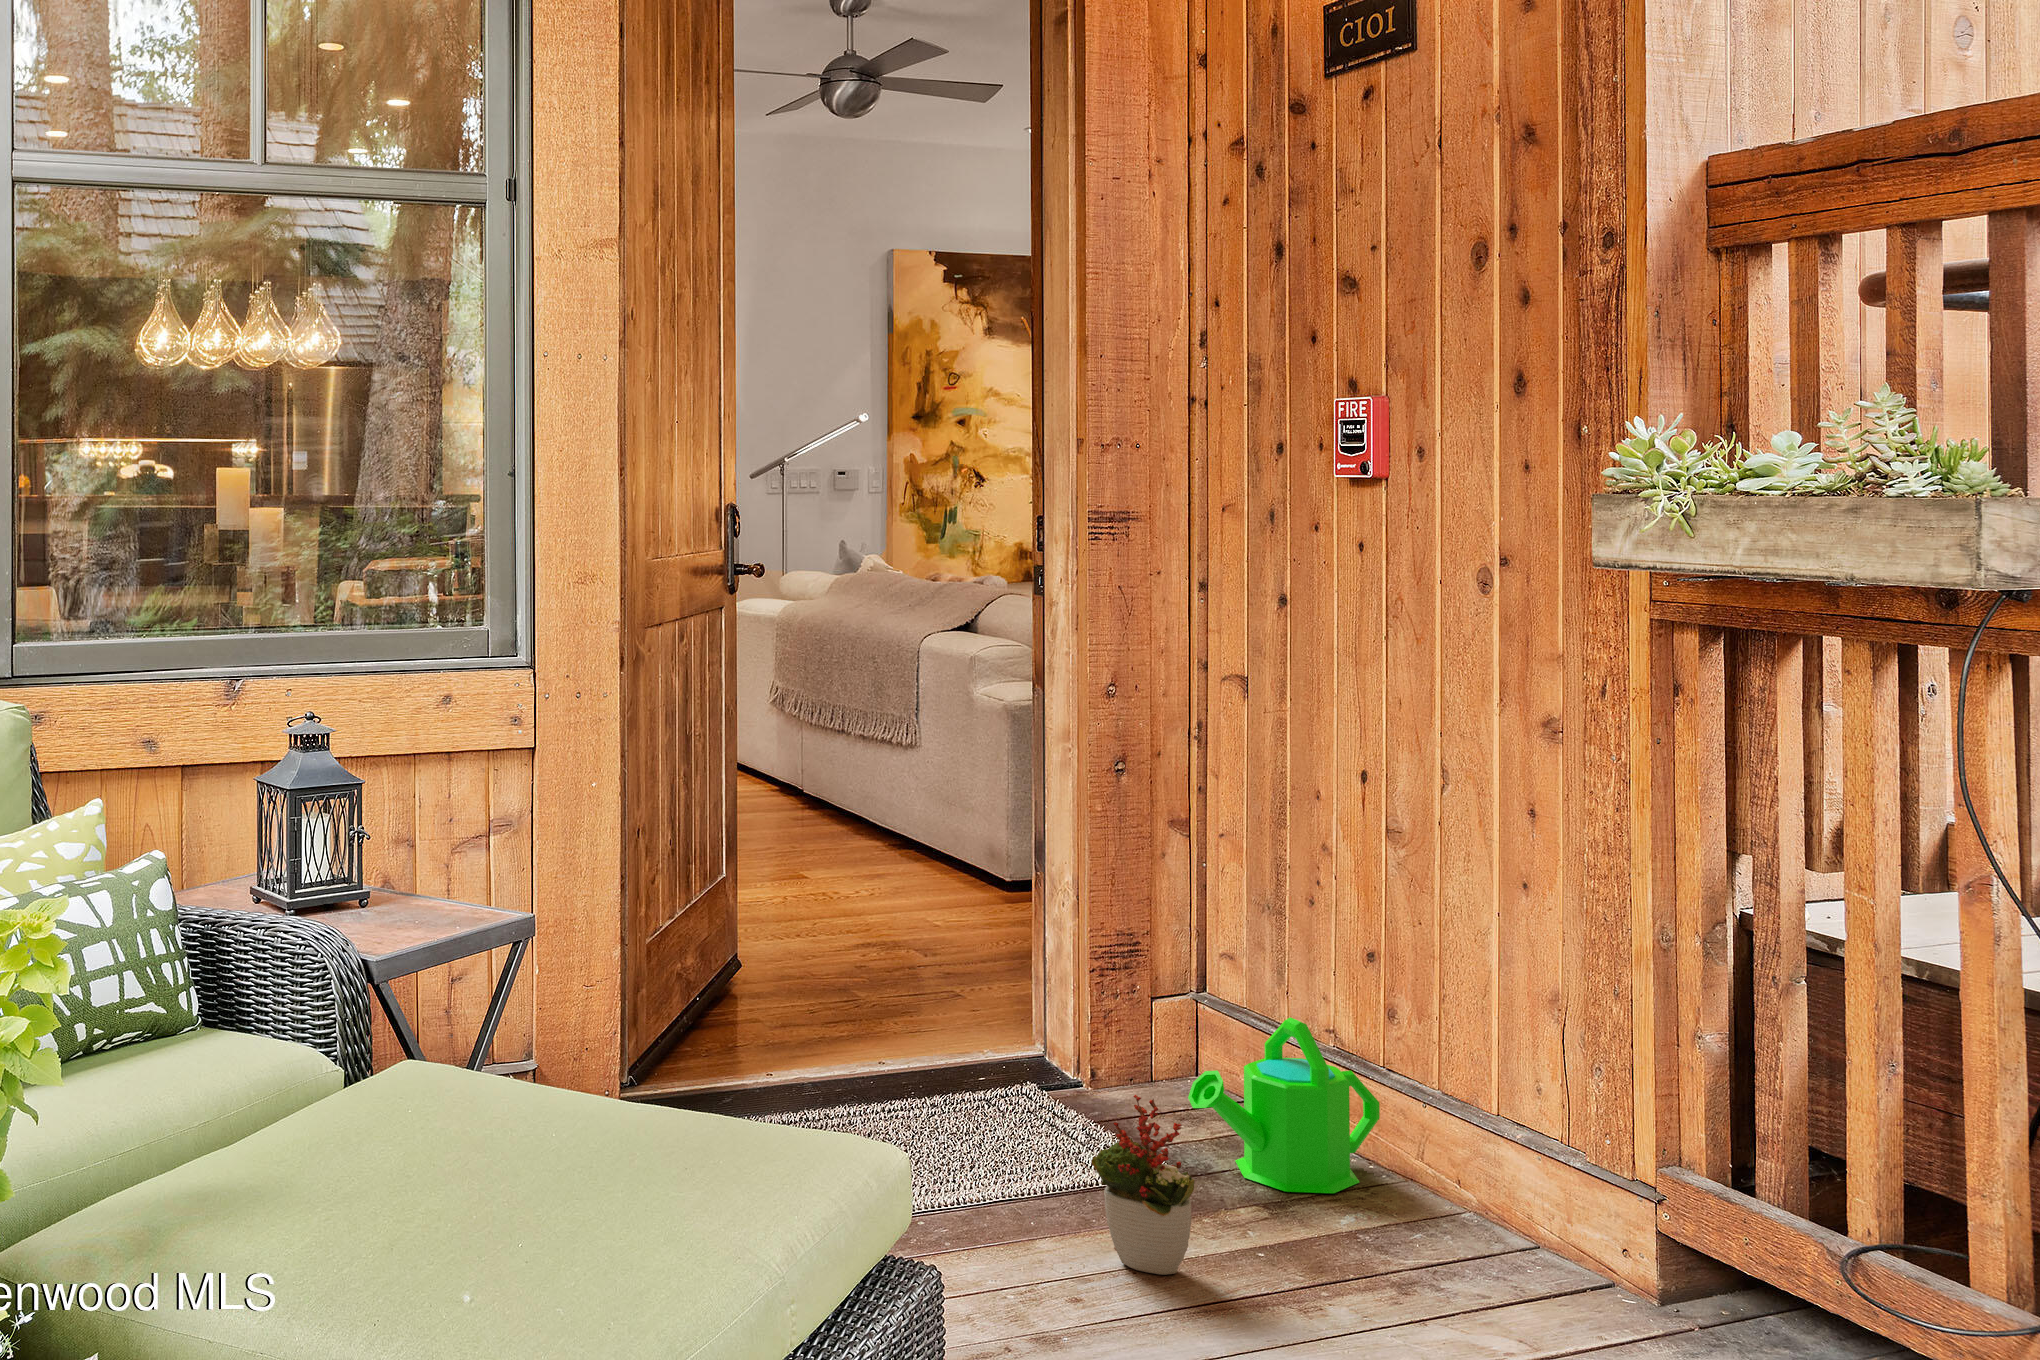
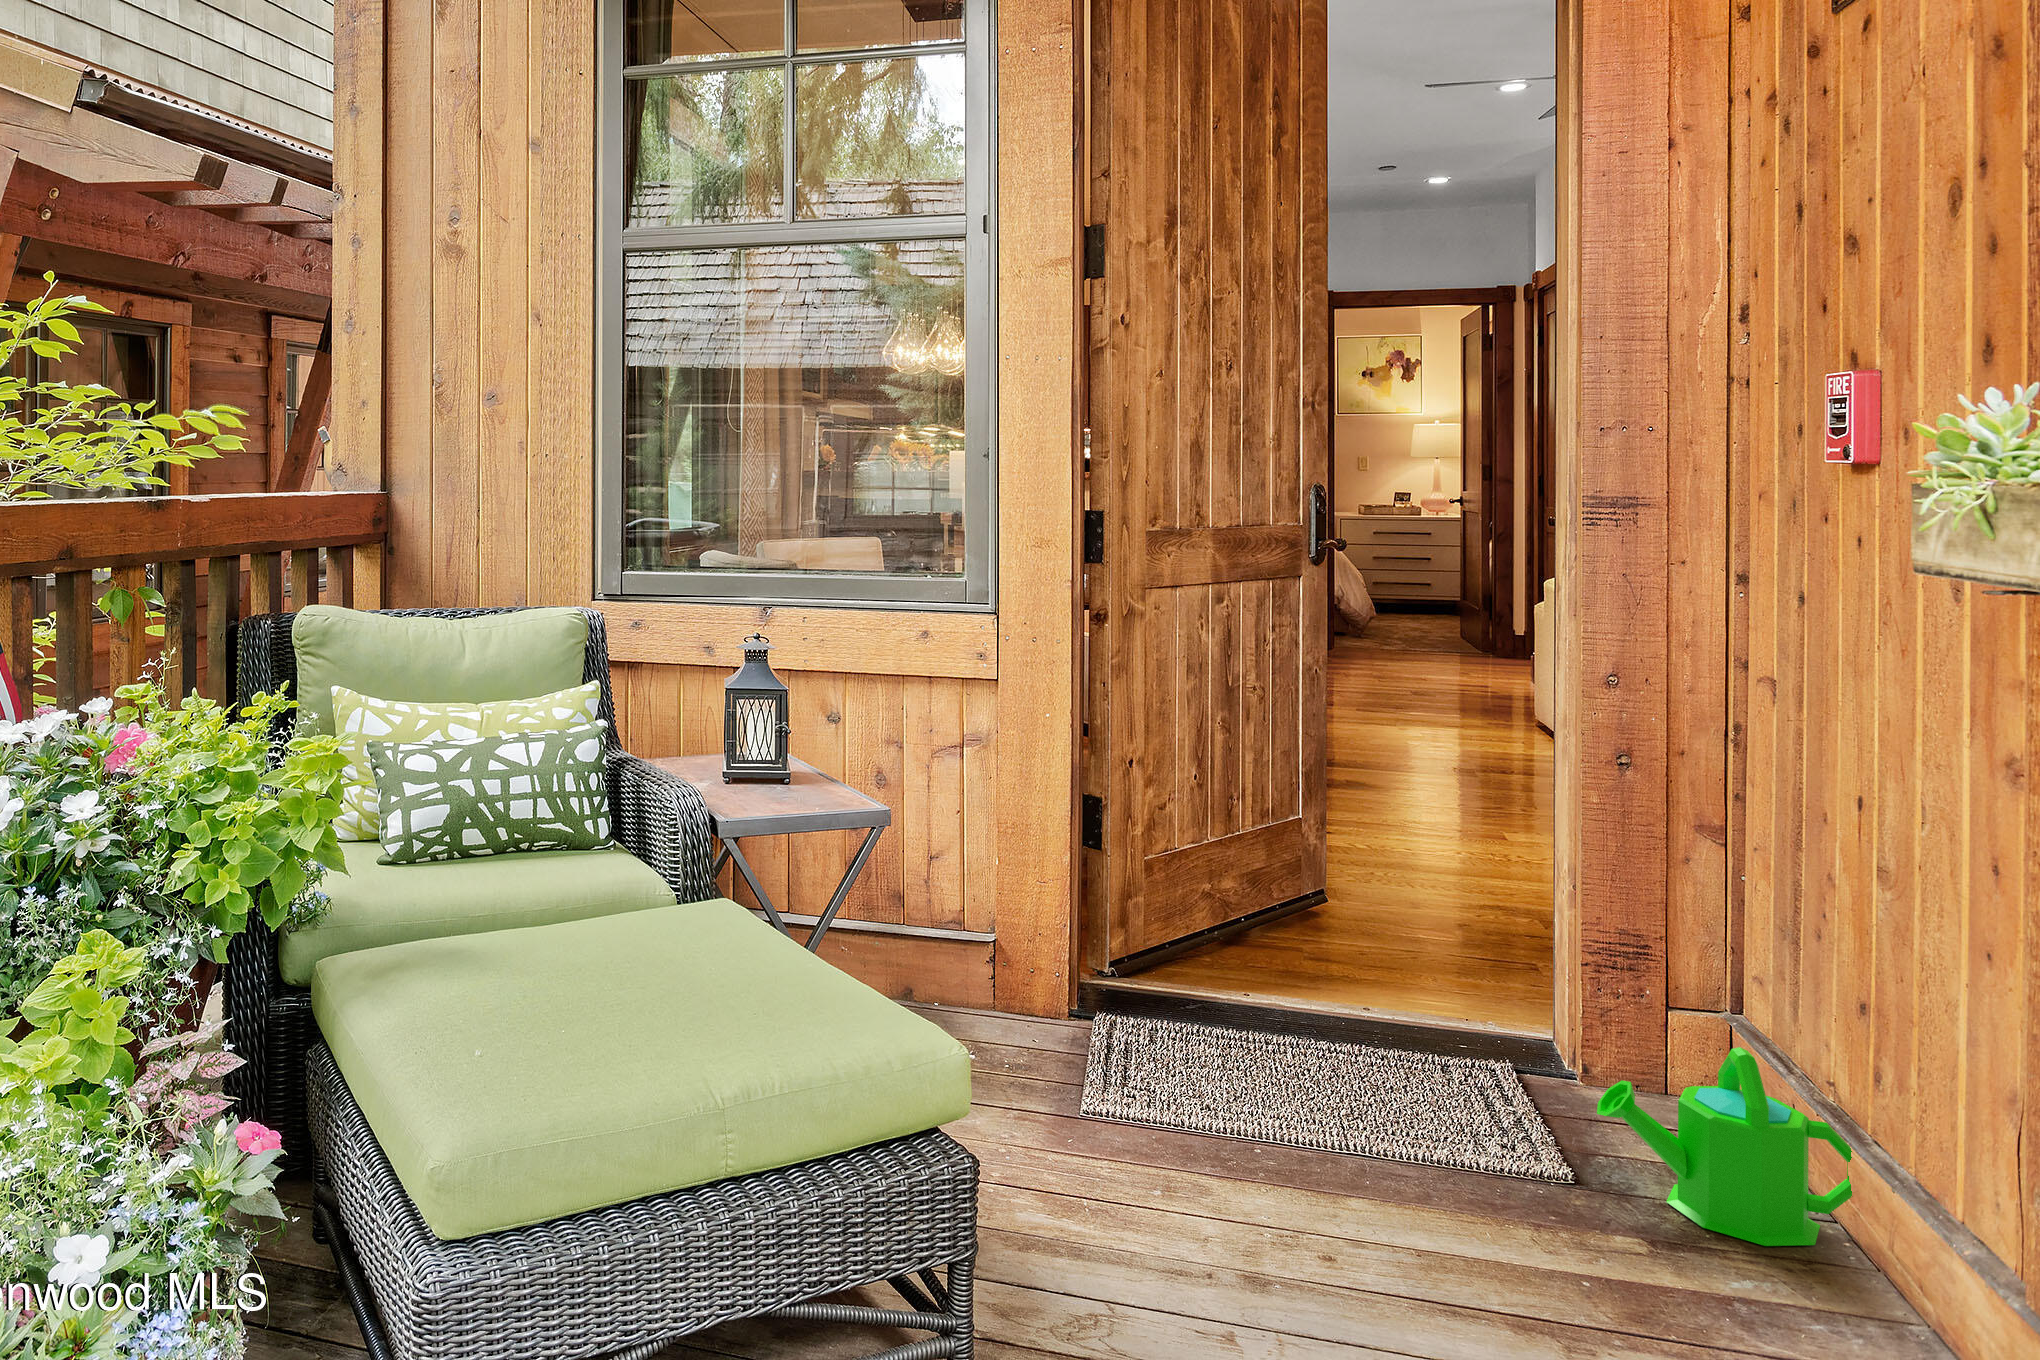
decorative plant: present [1091,1095,1195,1275] -> none [1403,1074,1502,1259]

